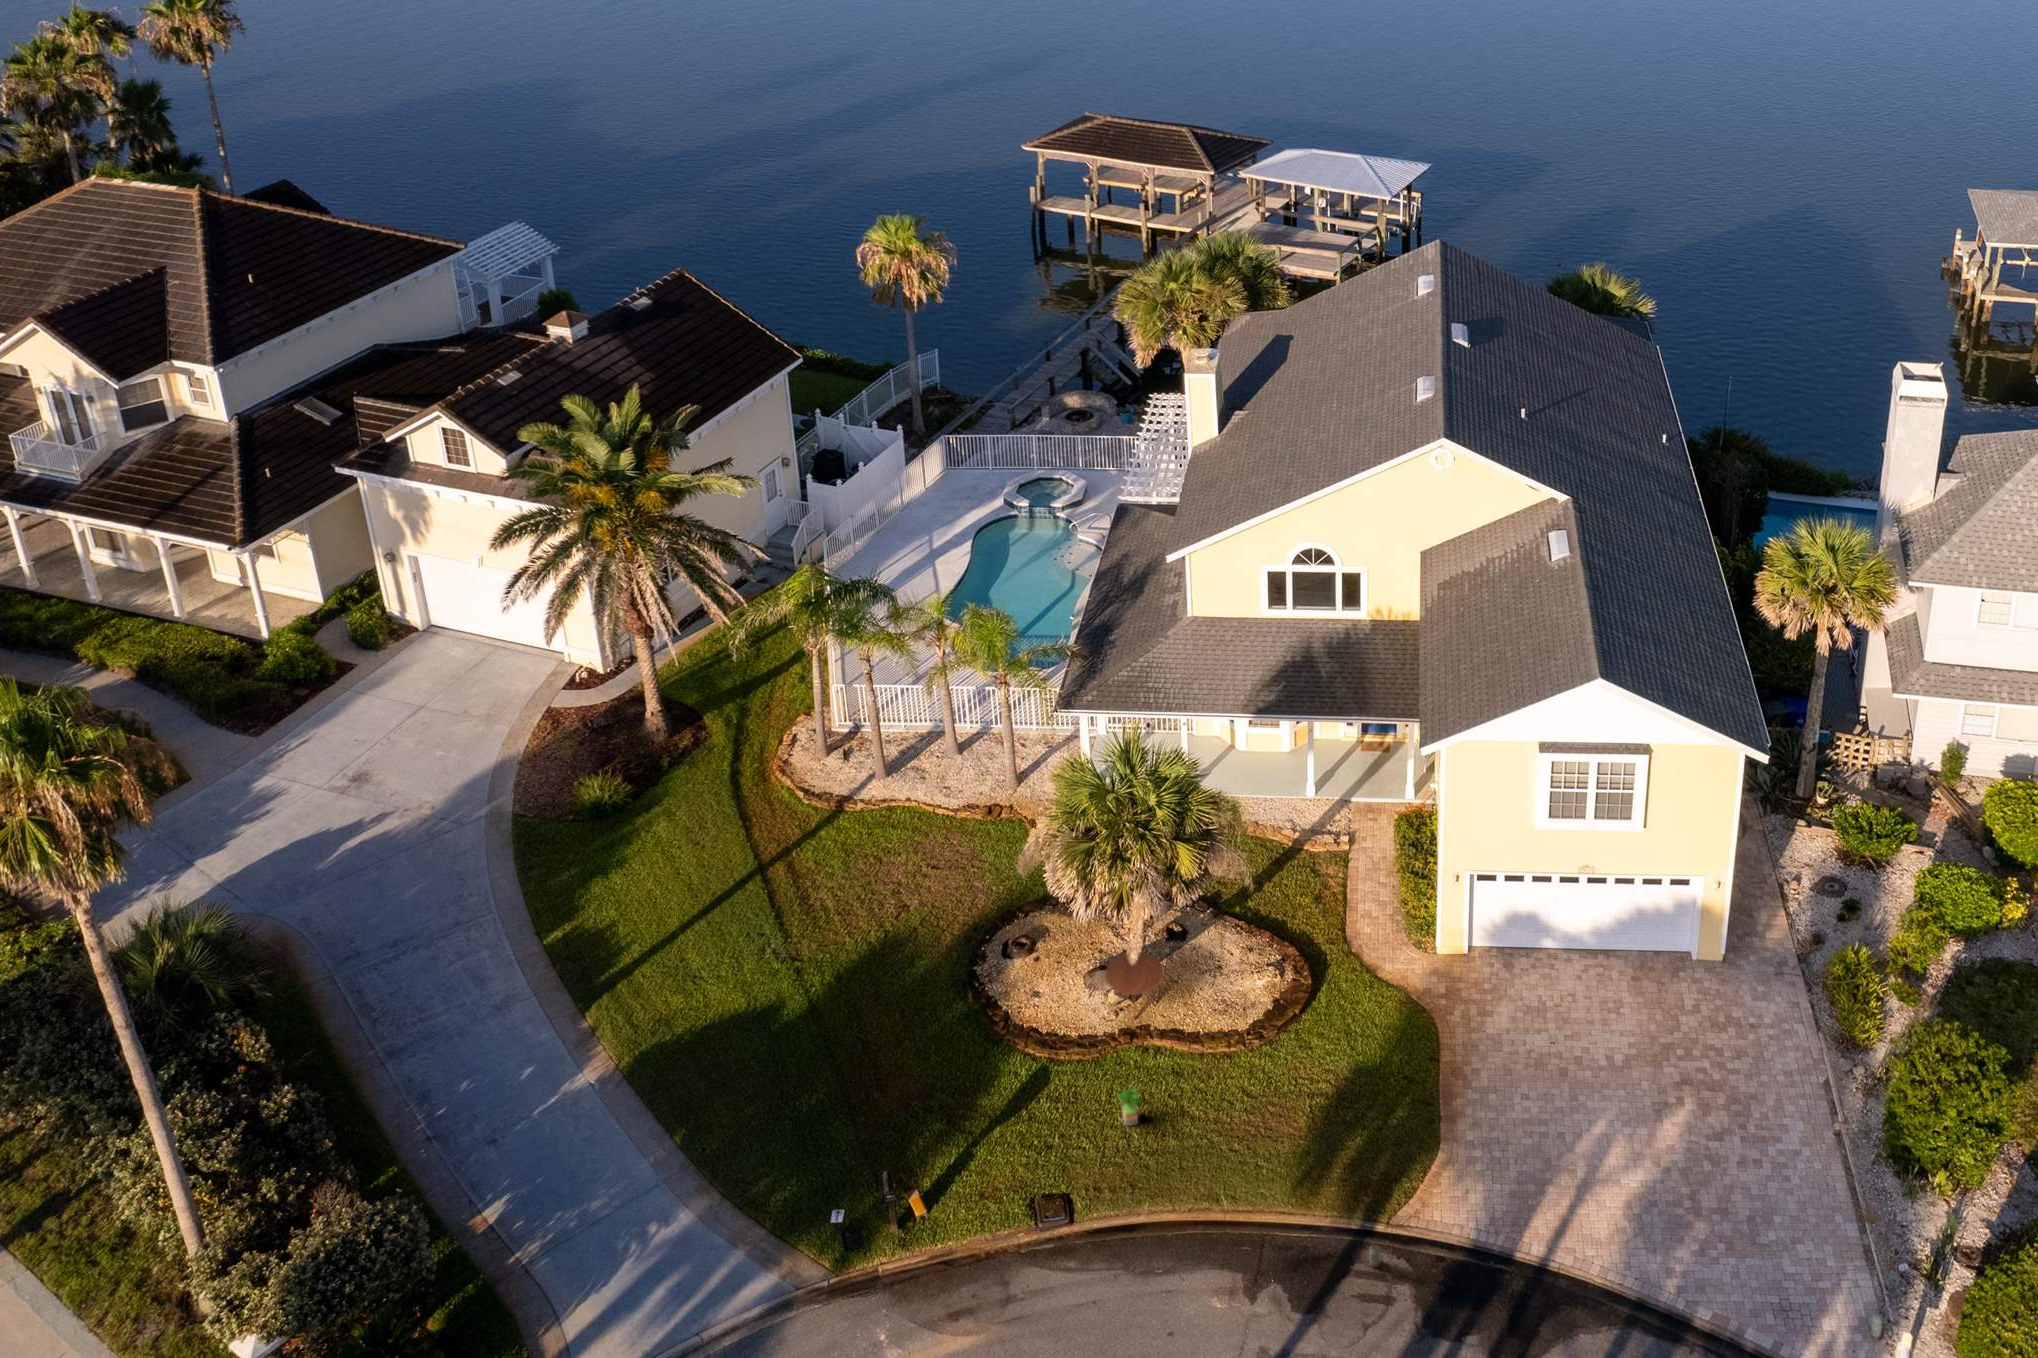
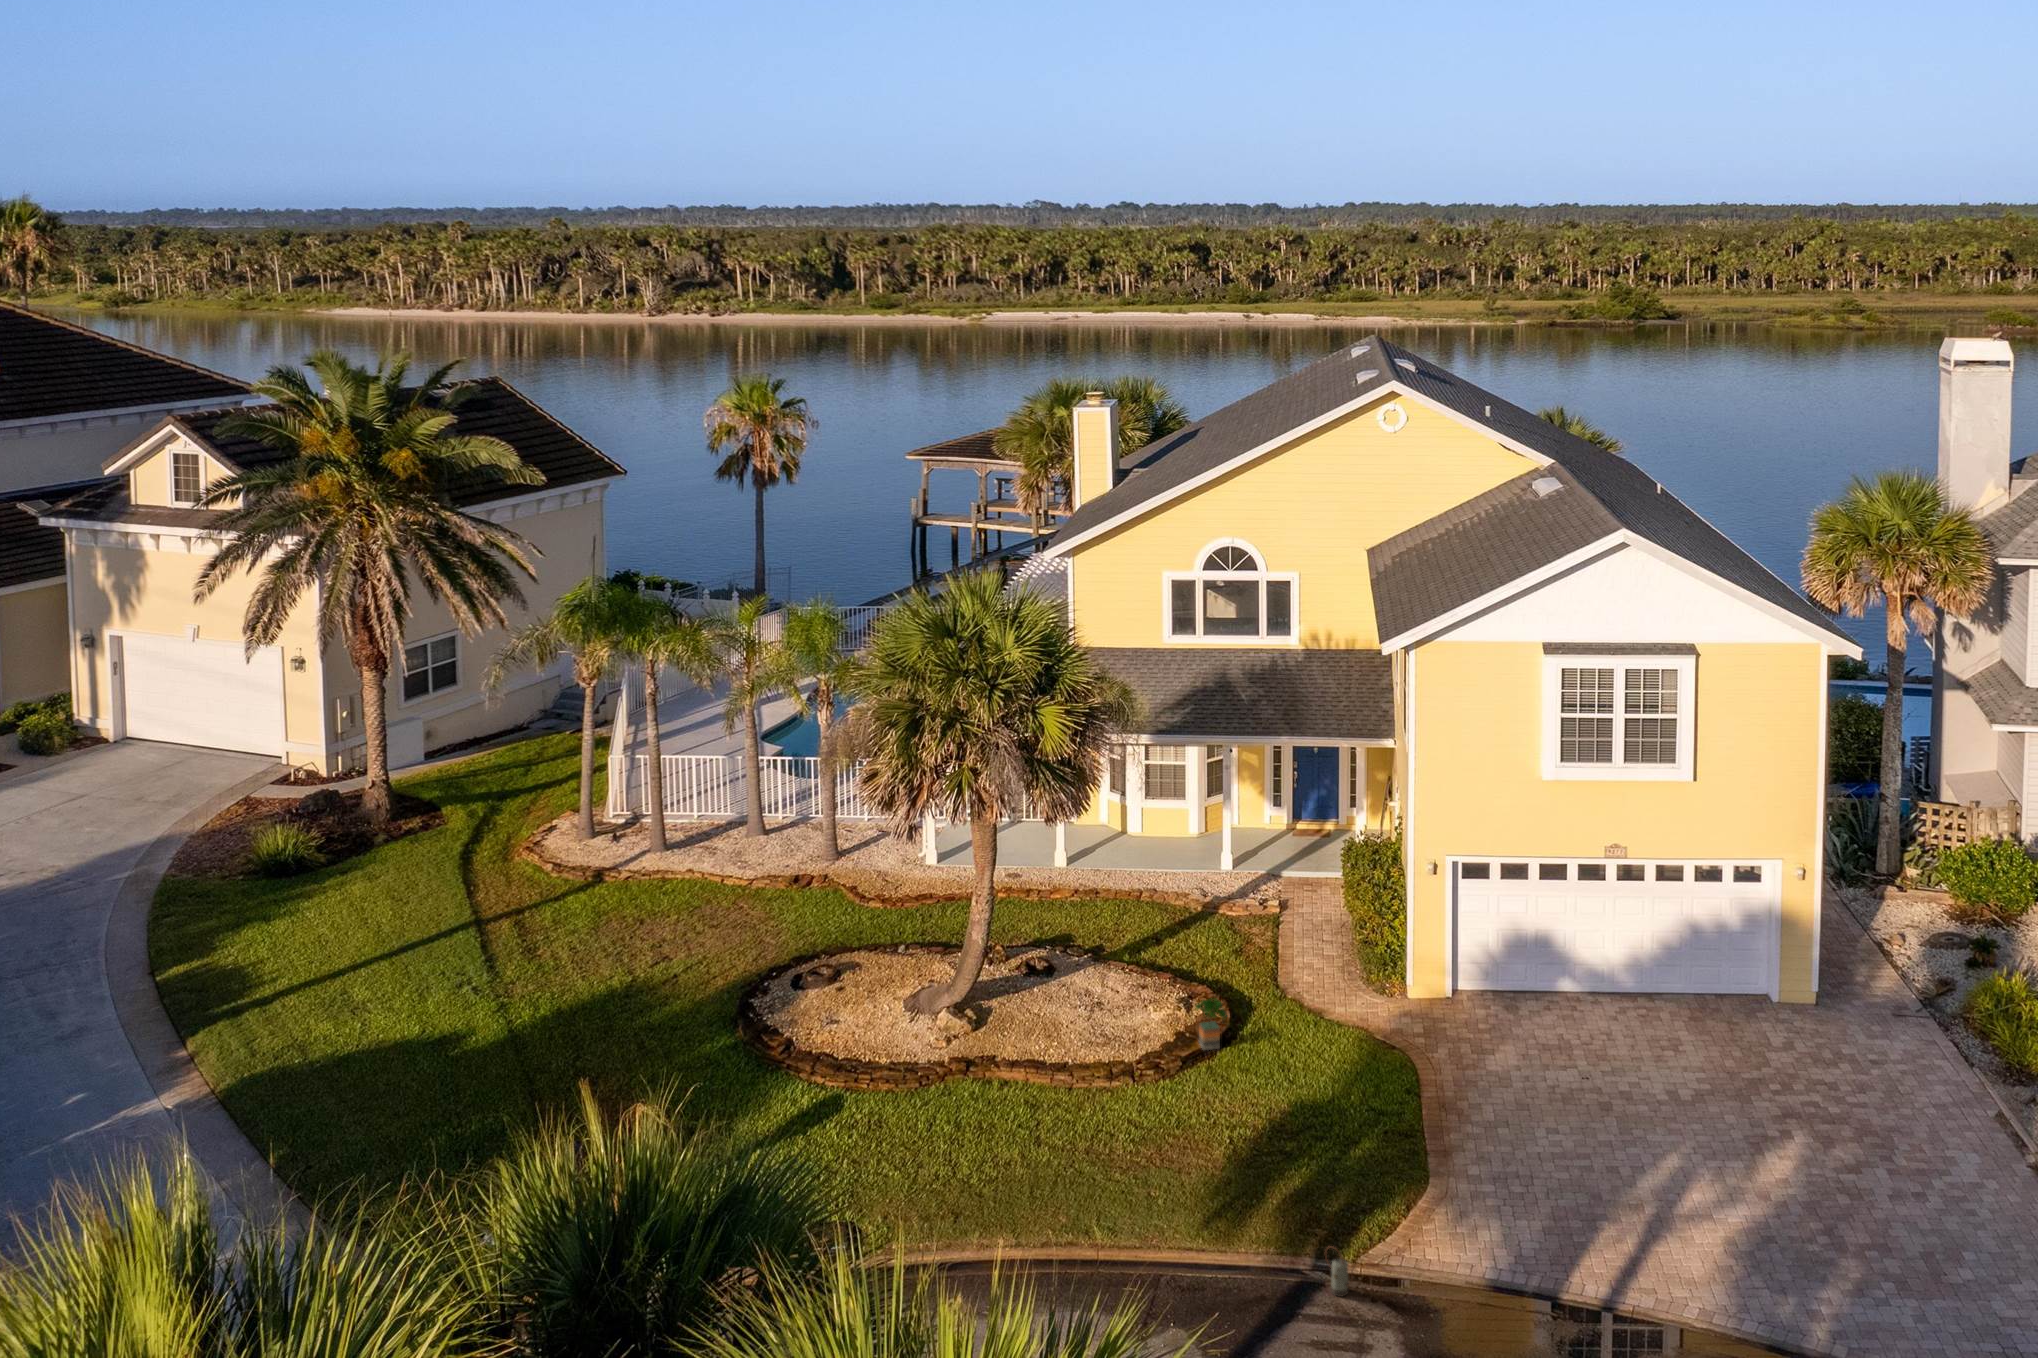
round table: present [1105,953,1164,1005] -> none [938,966,1023,1052]
potted tree: present [1118,1089,1142,1126] -> present [1196,998,1227,1050]

